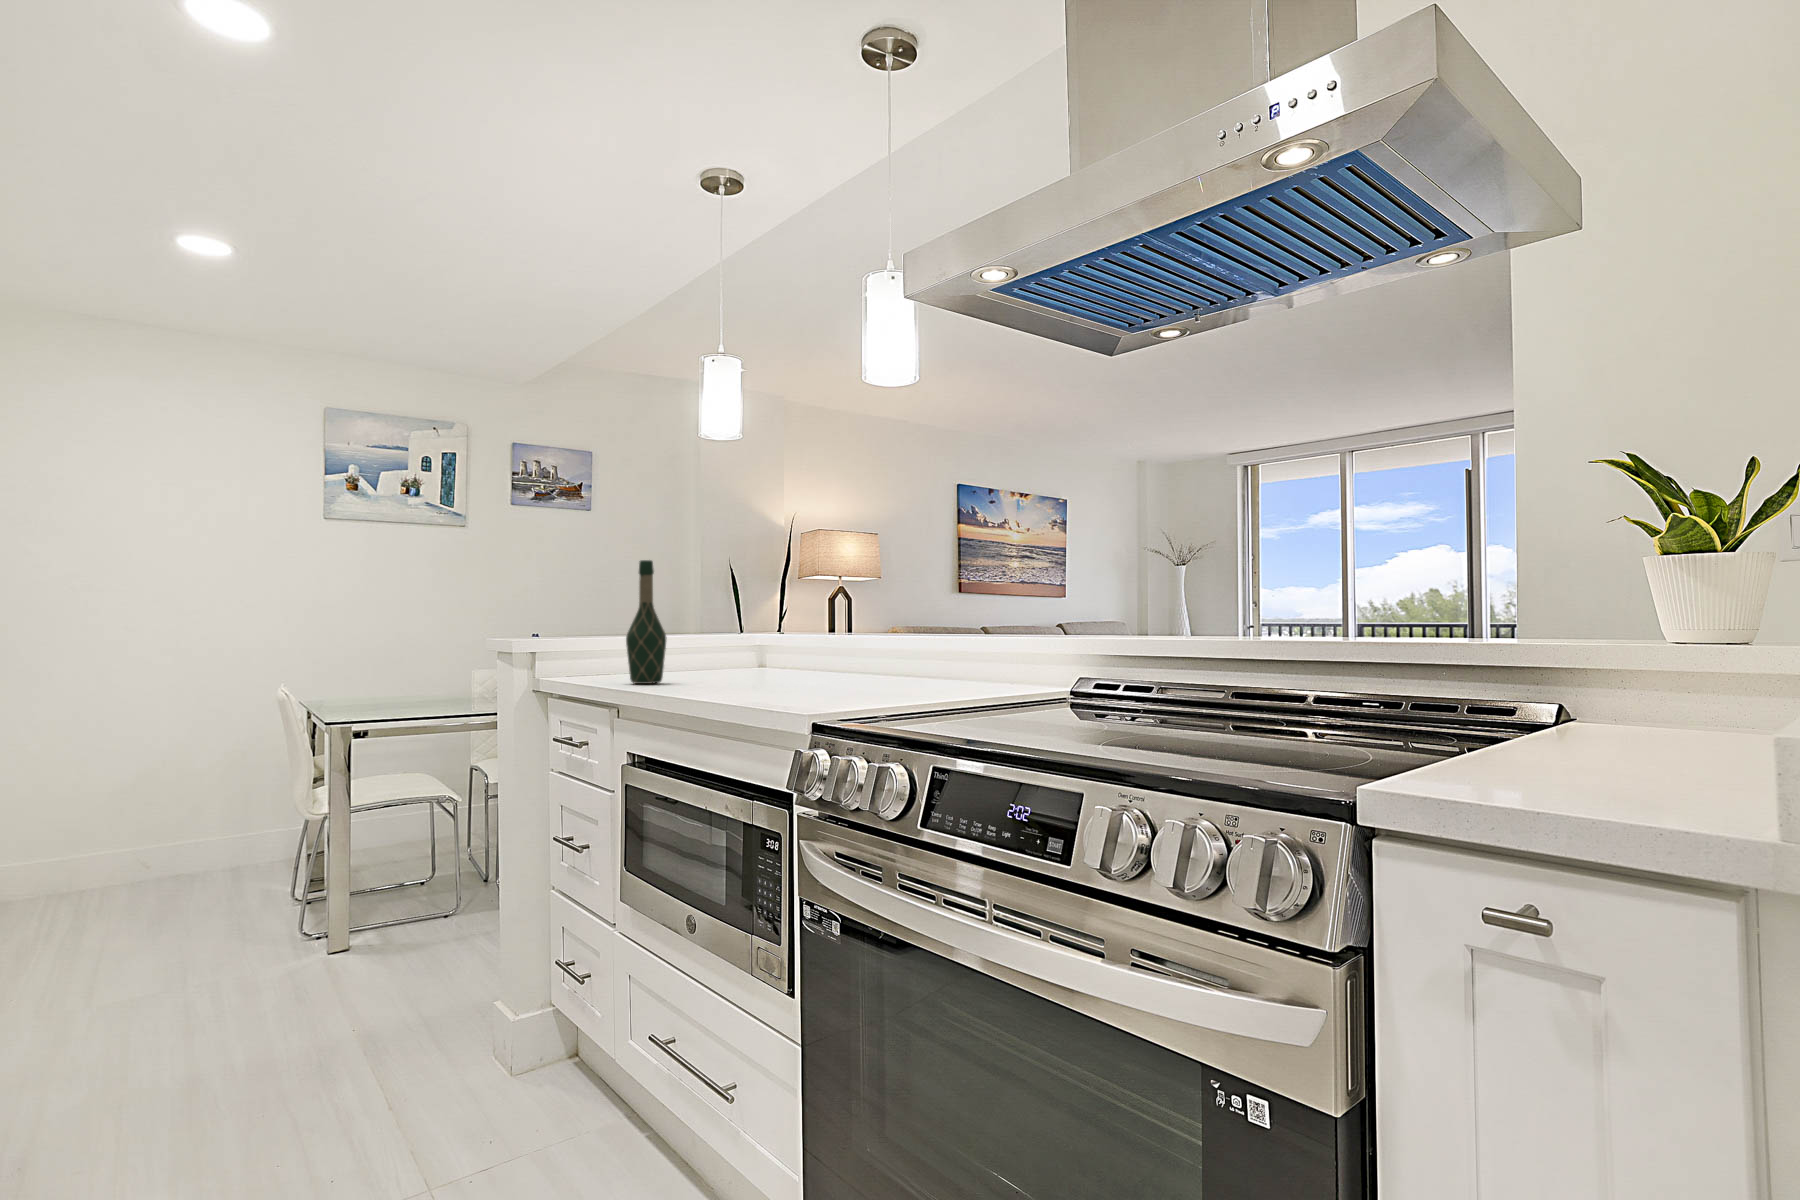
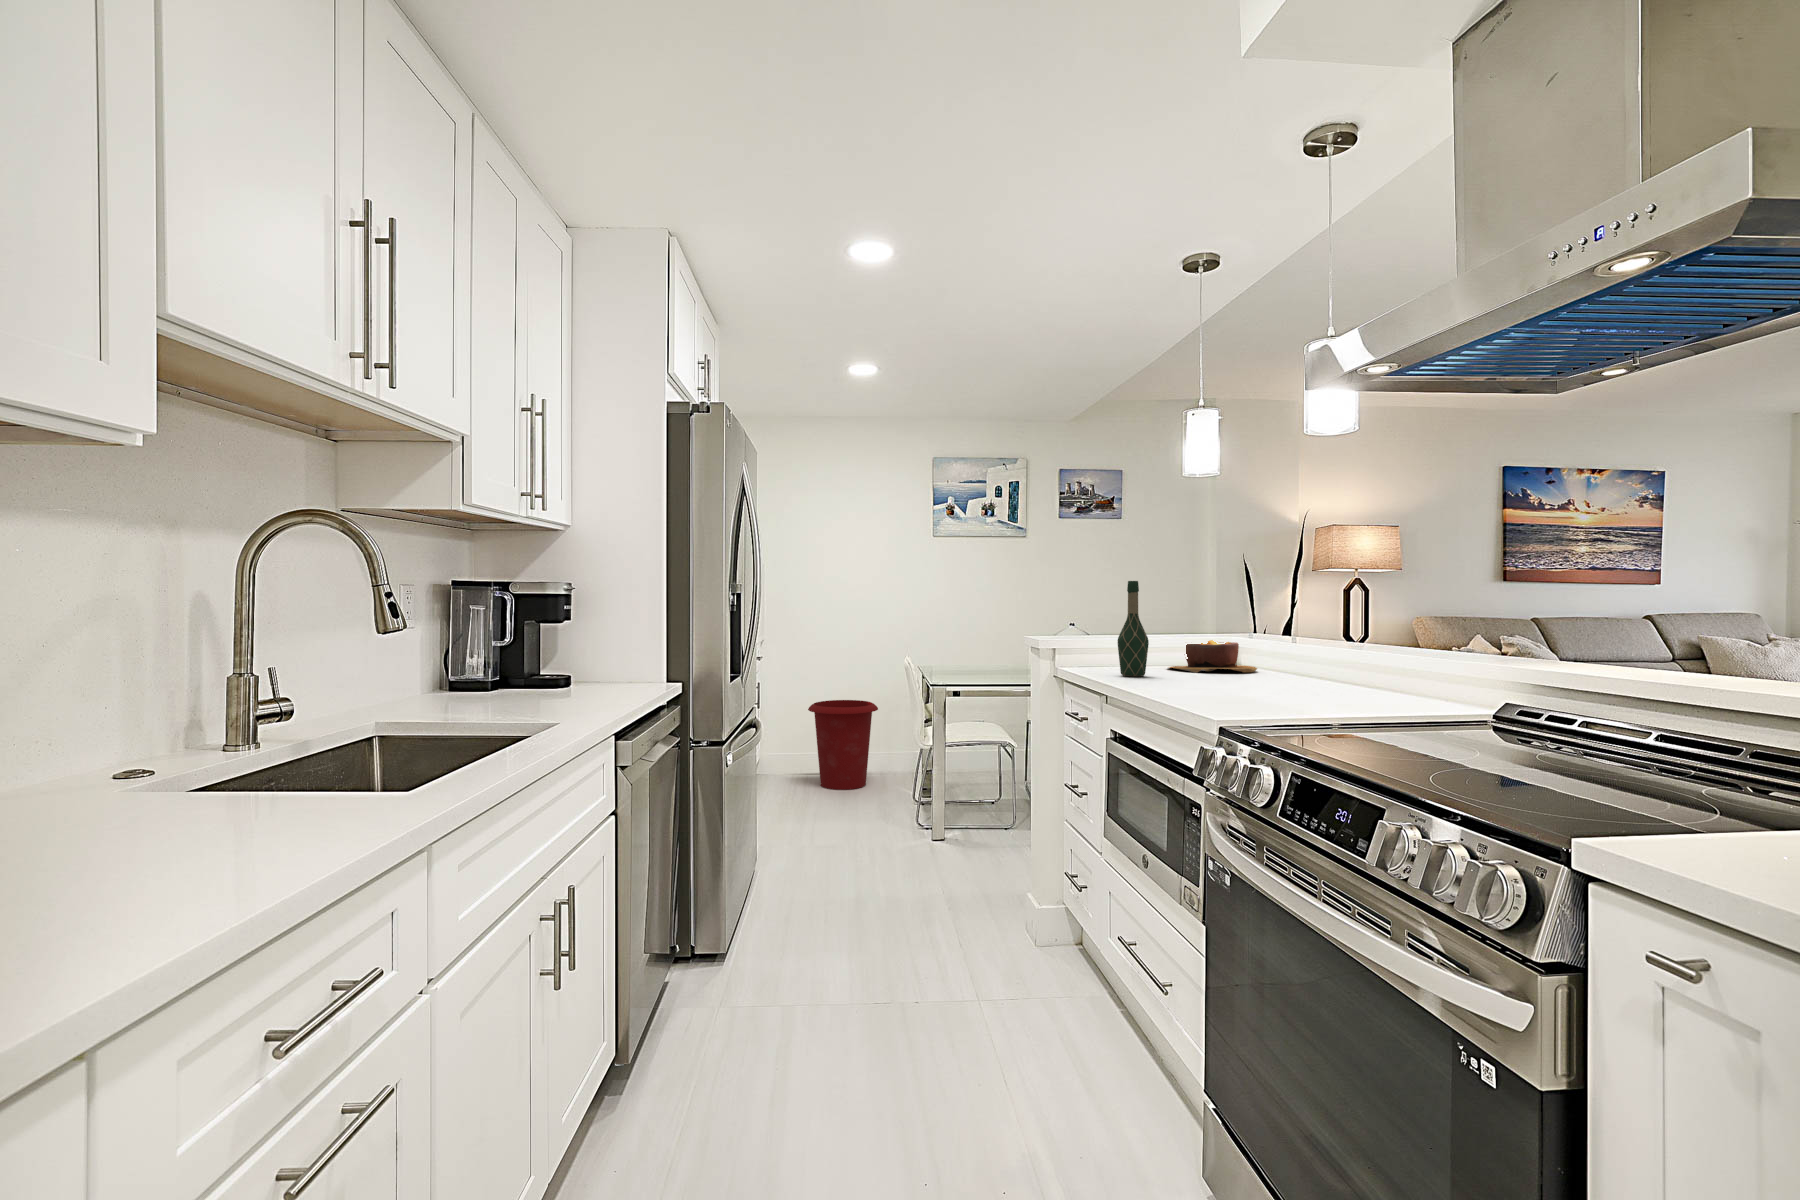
bowl: none [679,638,783,678] -> present [1169,640,1257,673]
waste bin: none [96,759,231,901] -> present [808,700,878,790]

